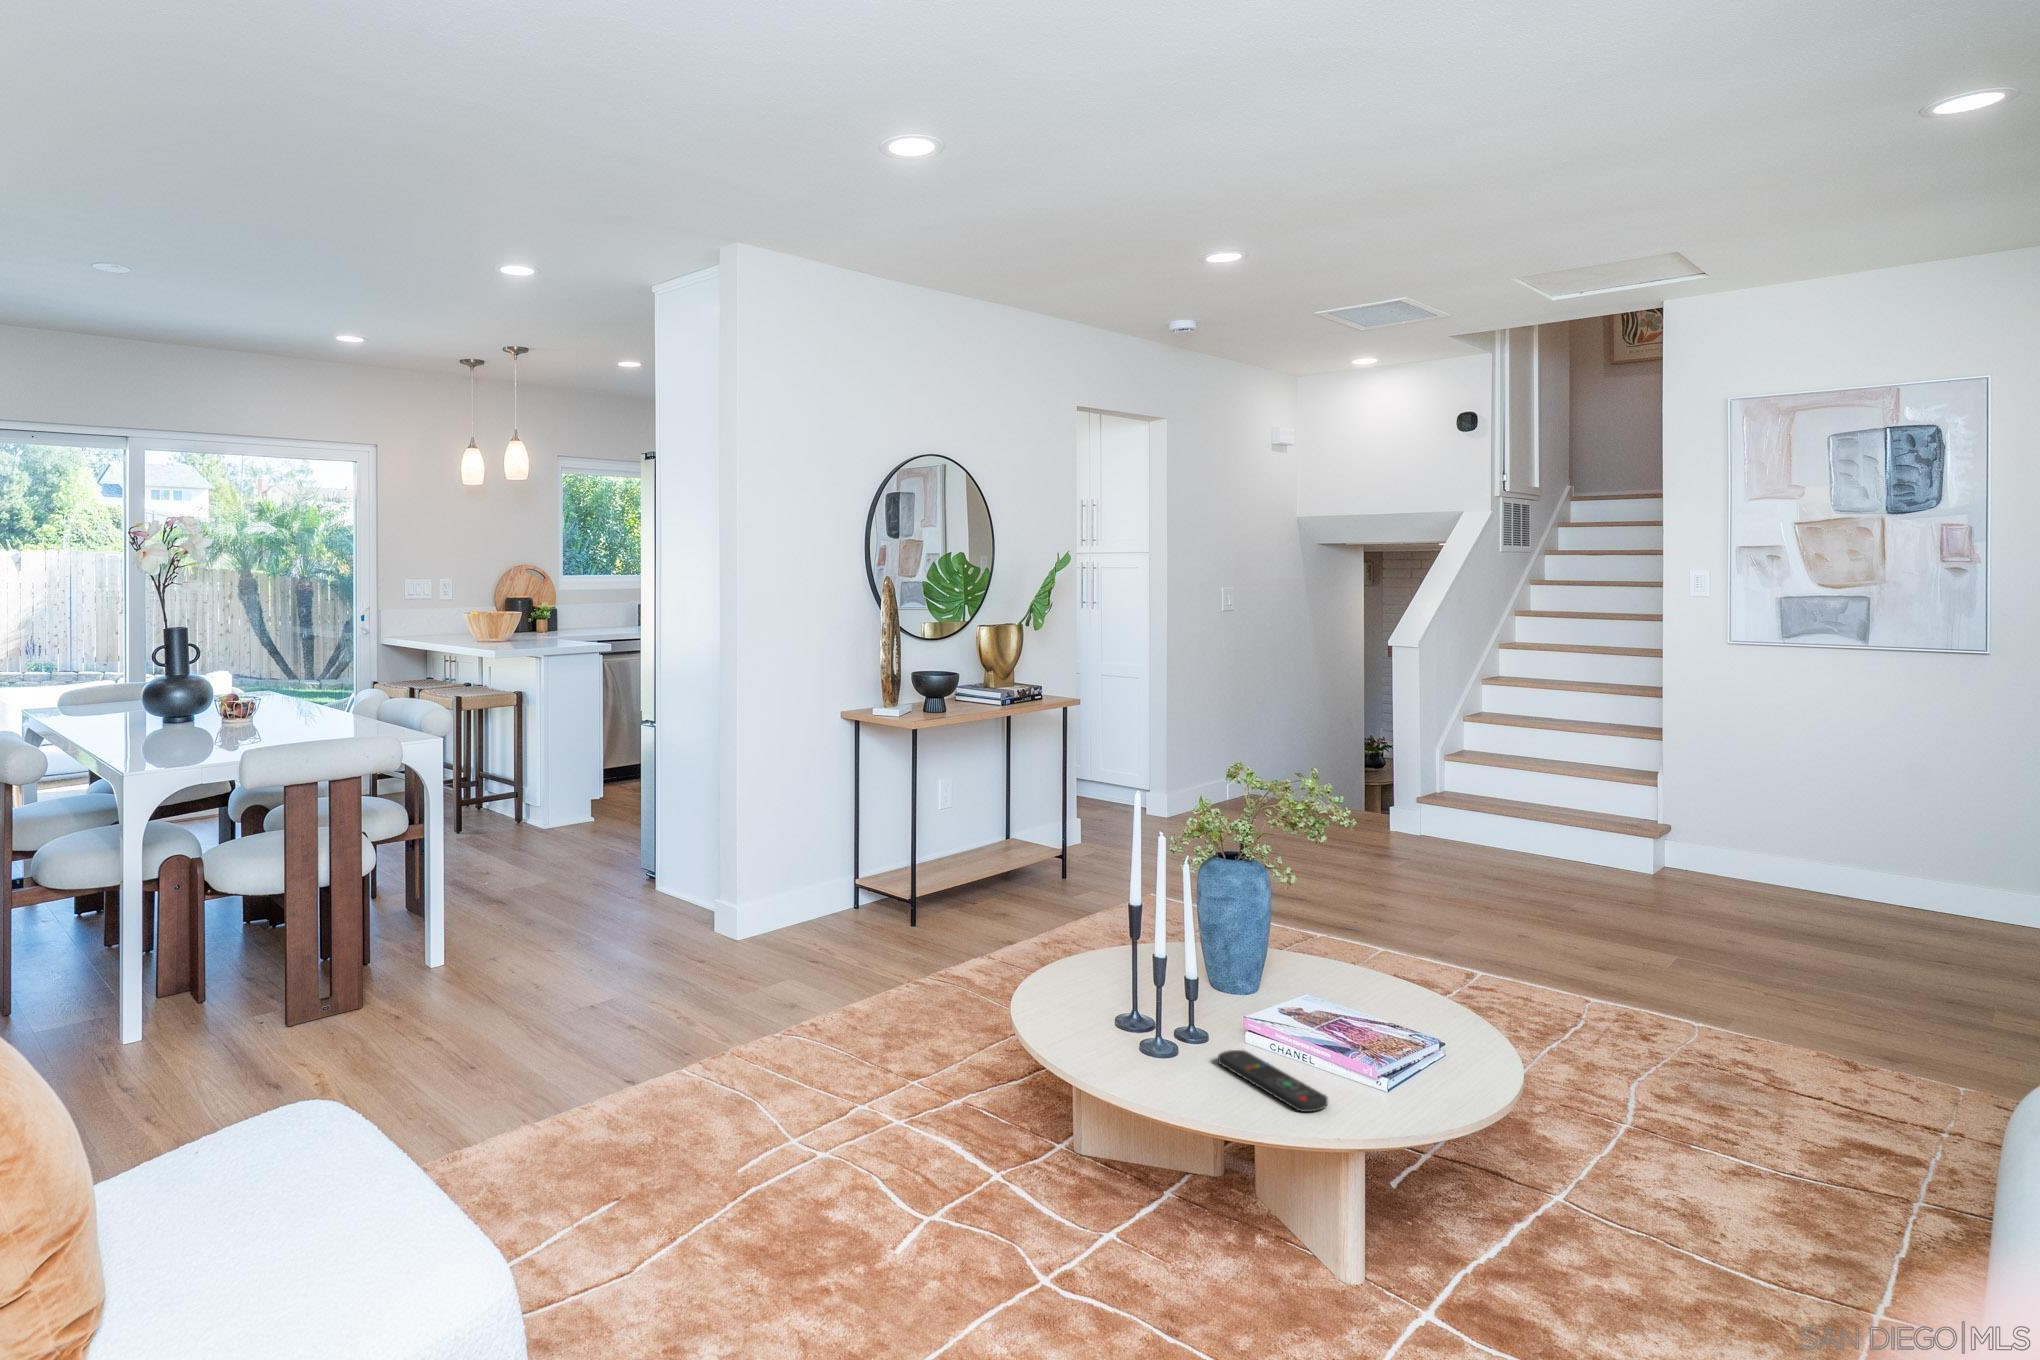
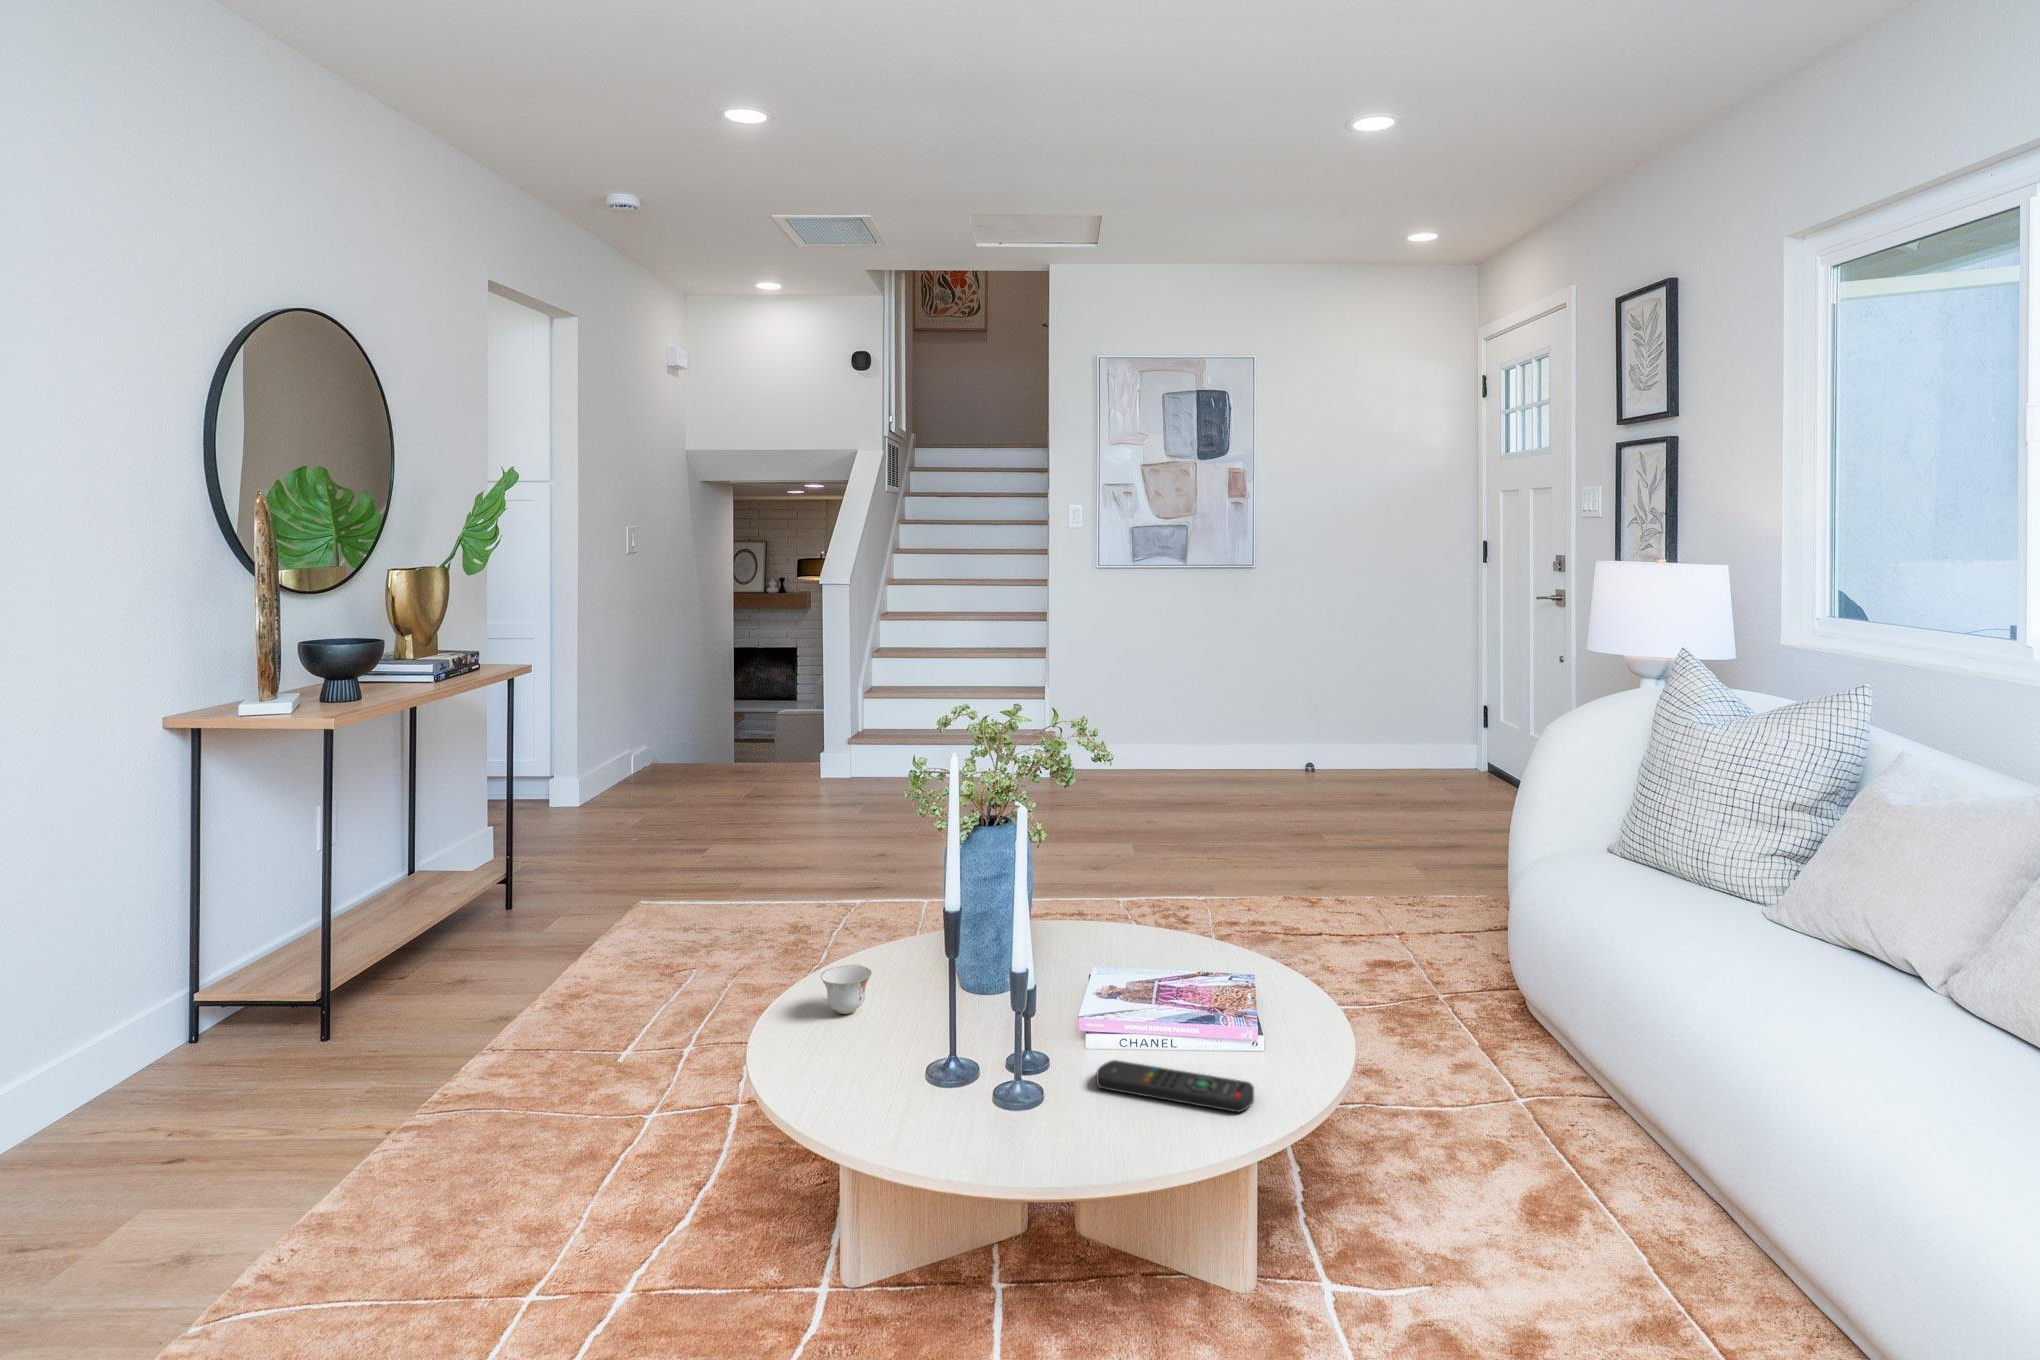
teacup: none [1097,939,1135,973] -> present [821,964,872,1014]

